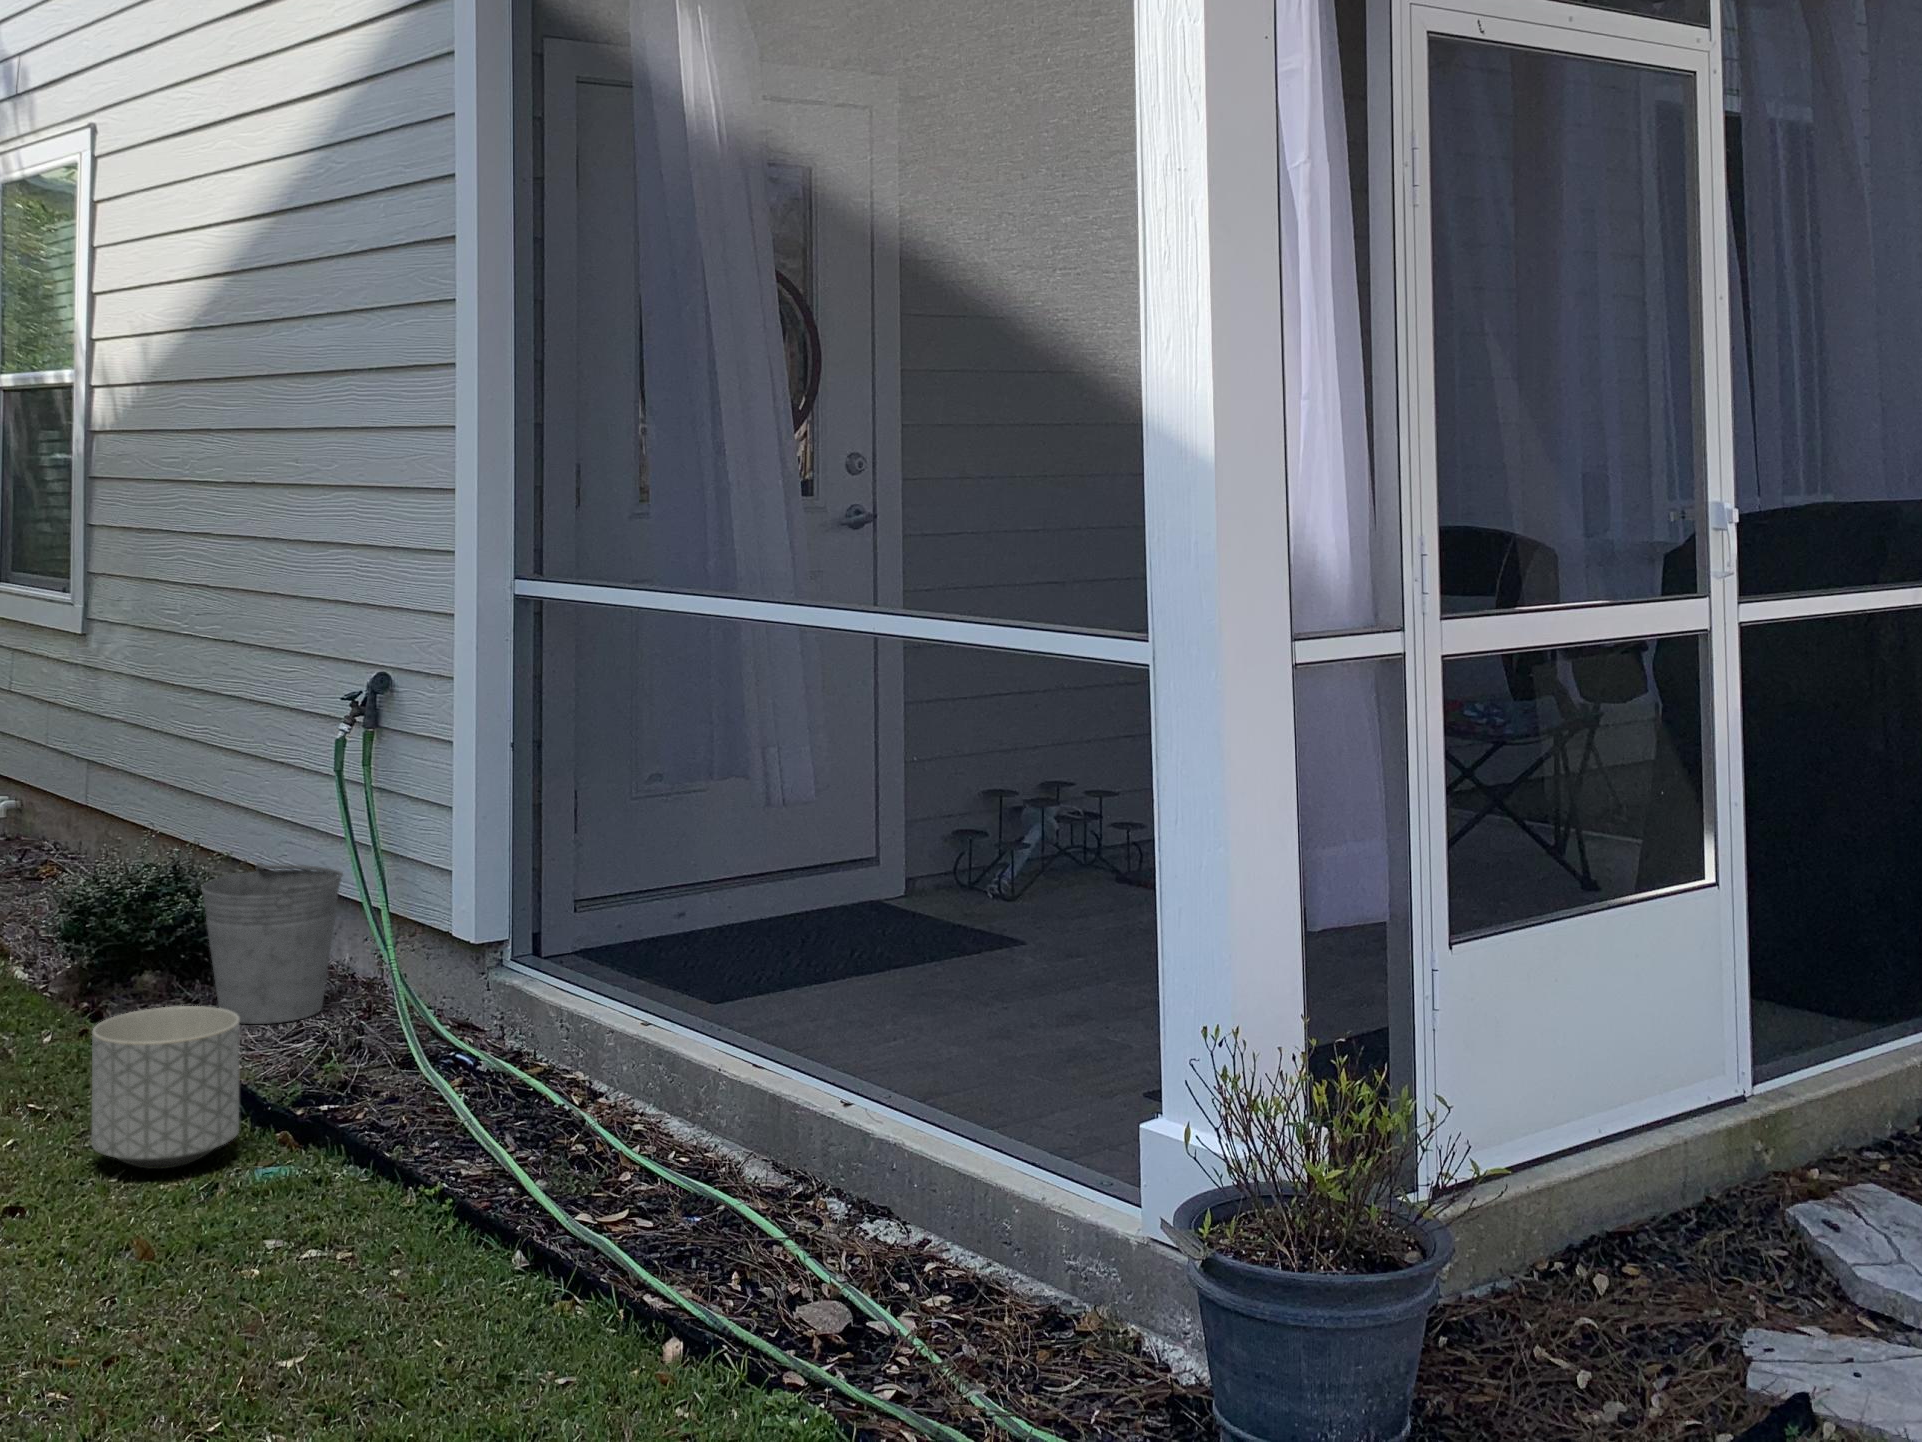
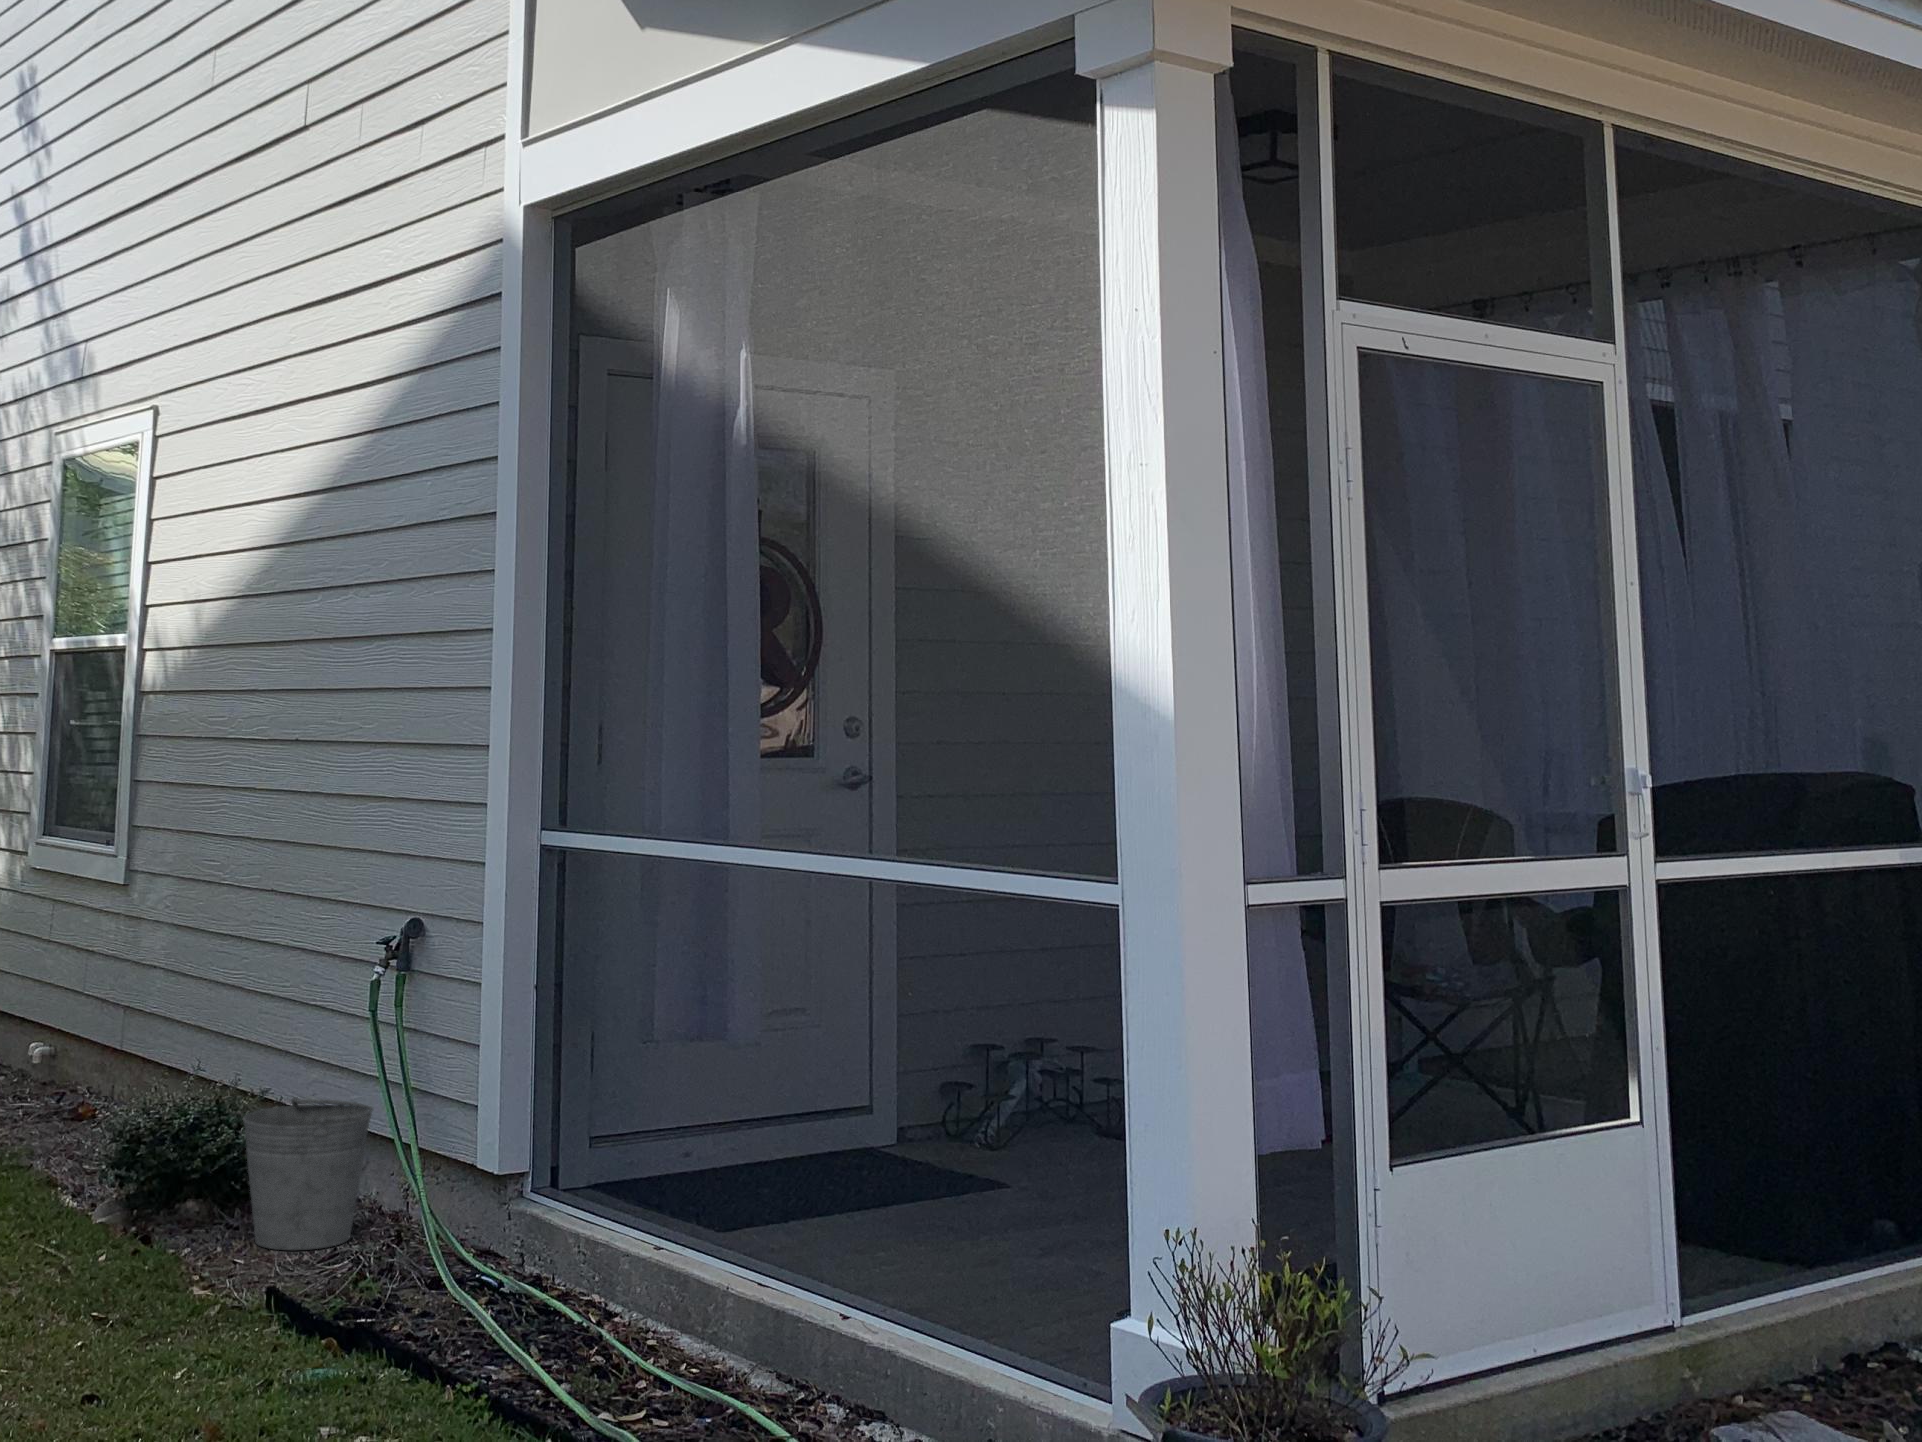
planter: present [92,1006,239,1169] -> none [152,1221,290,1372]

